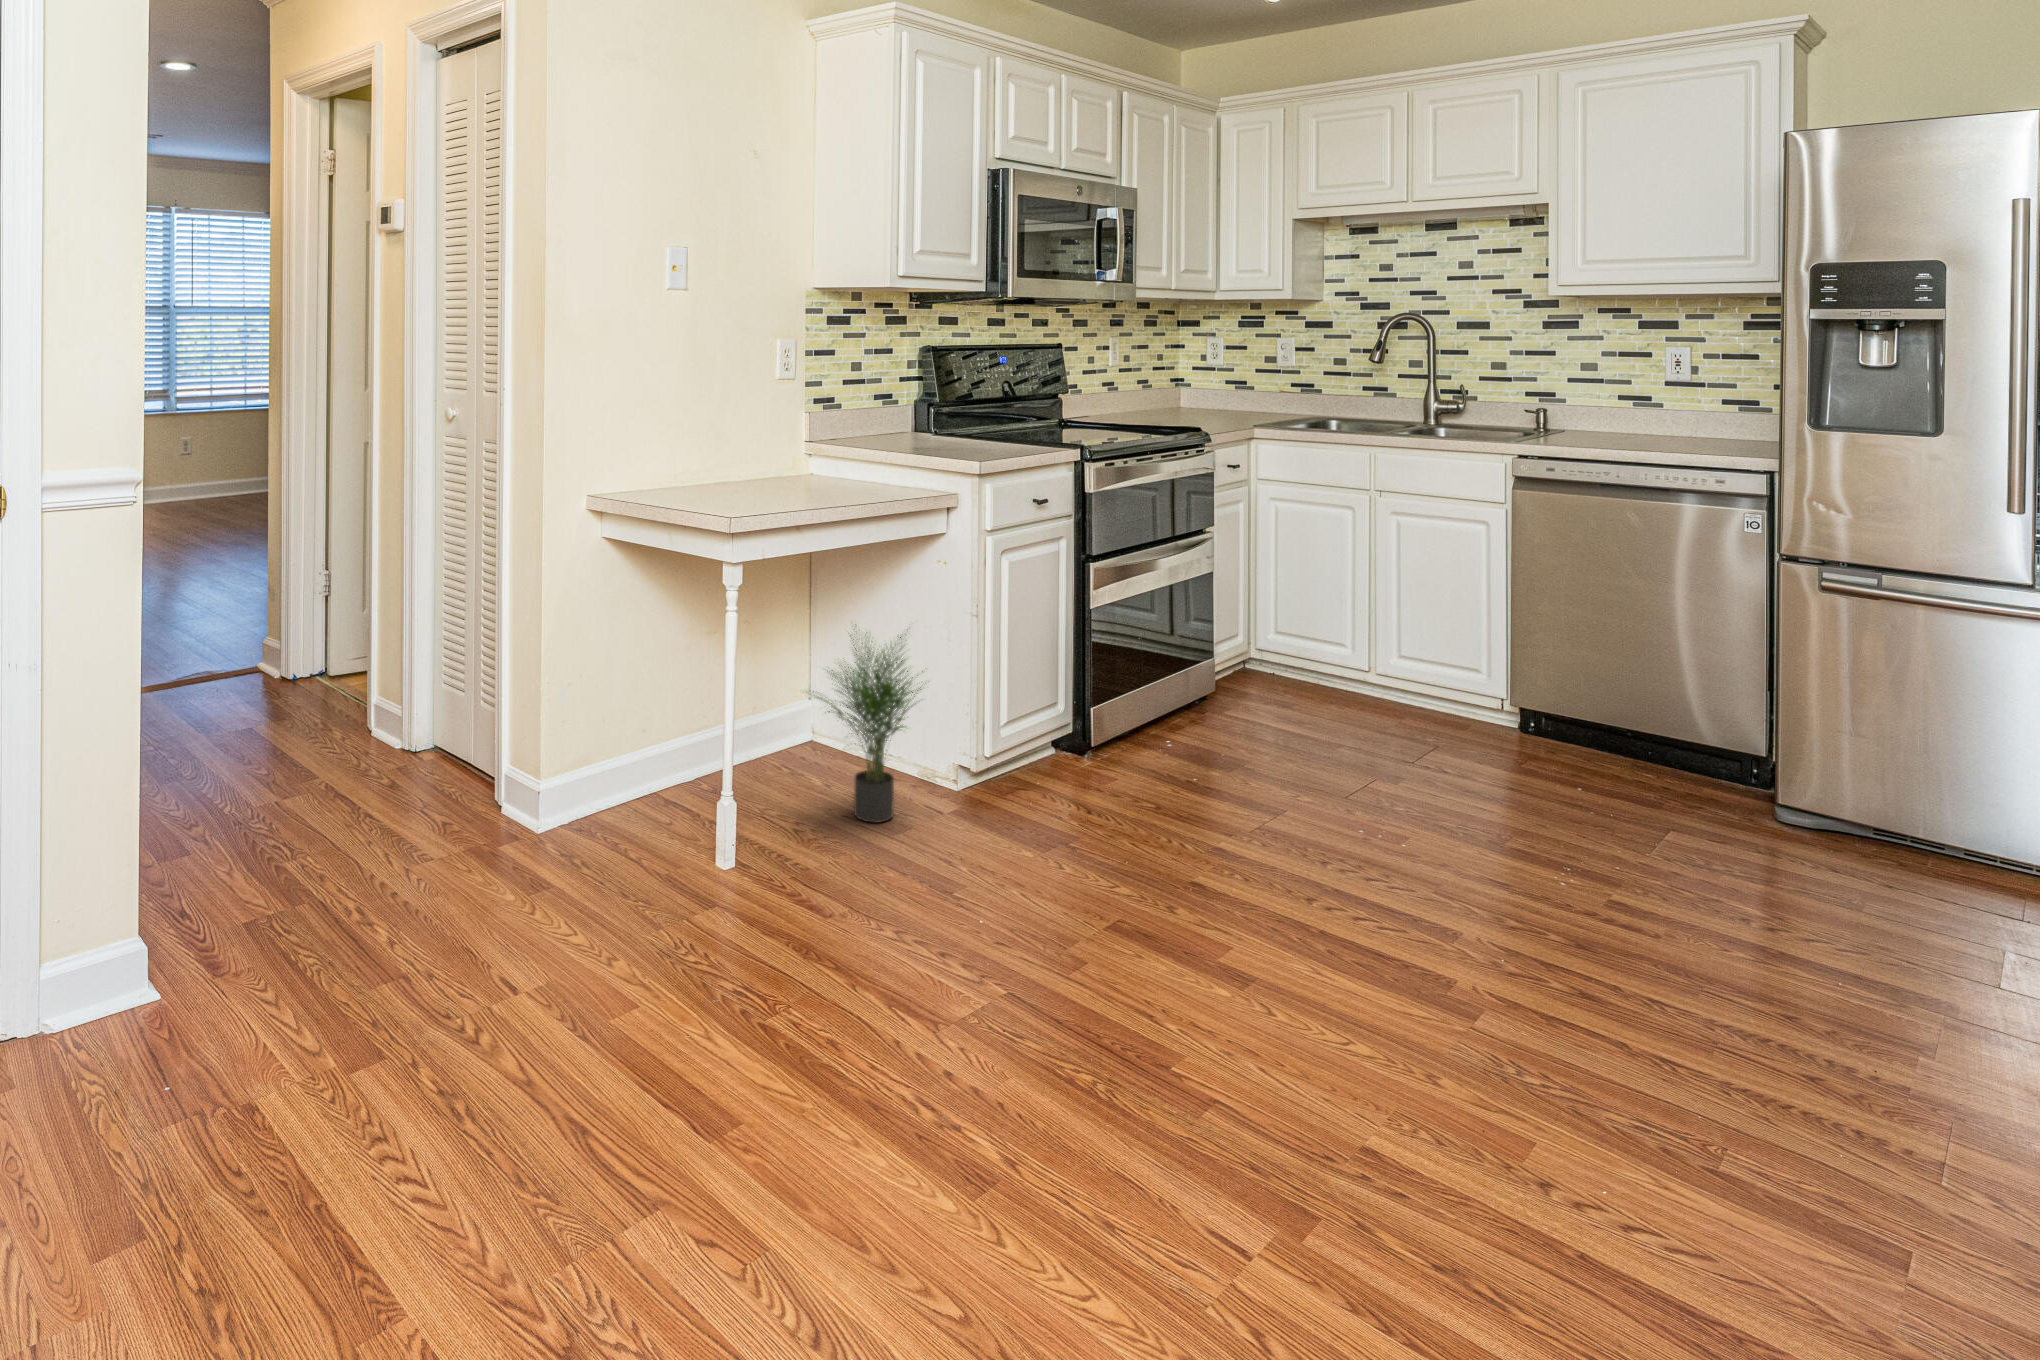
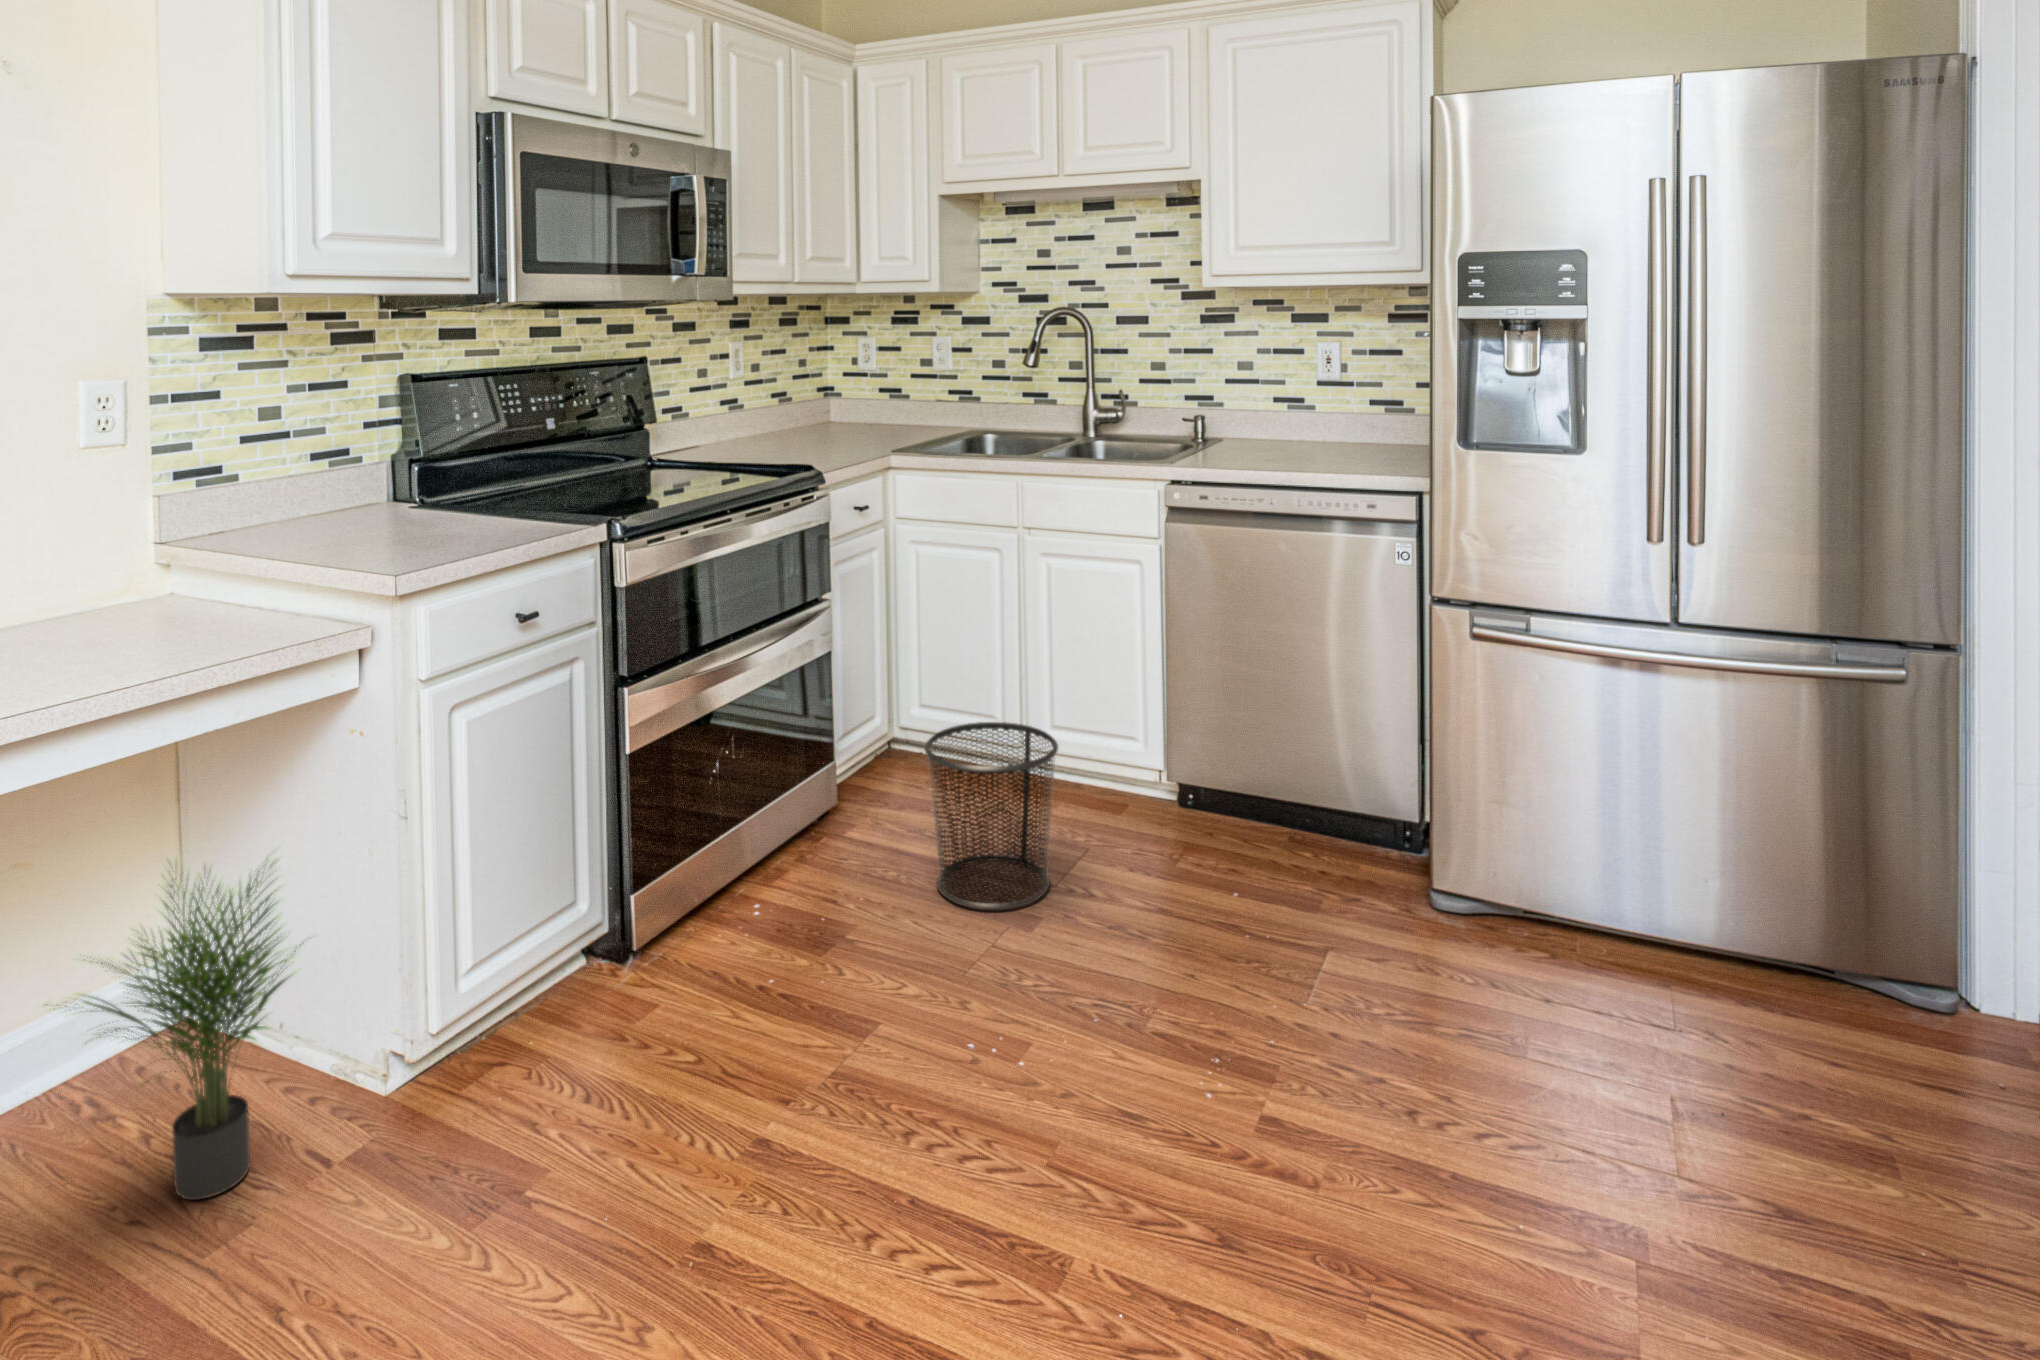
waste bin: none [1304,633,1420,770] -> present [924,722,1058,910]

